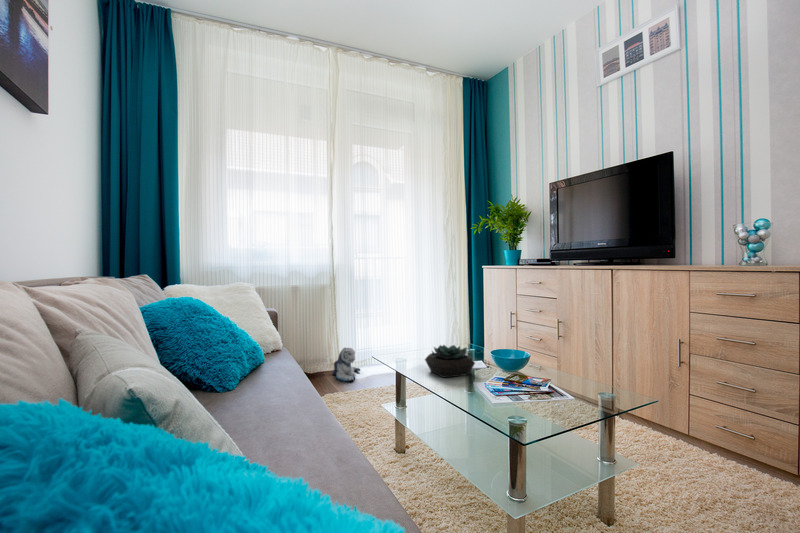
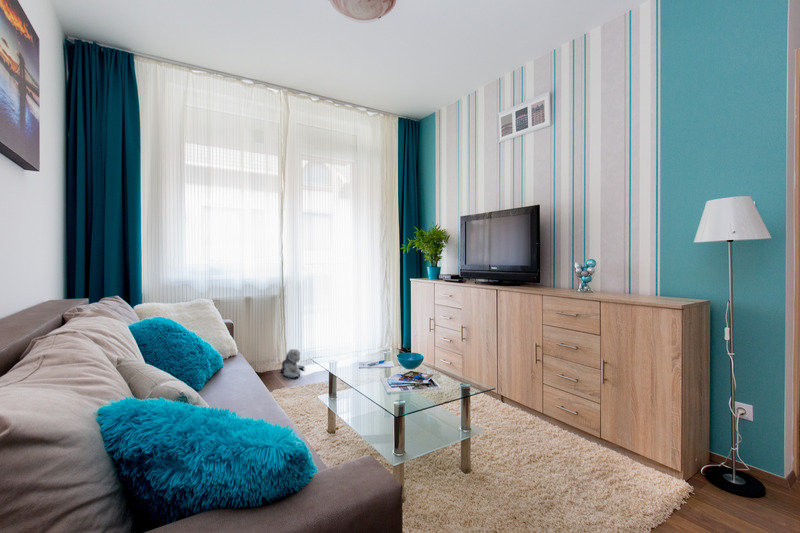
succulent plant: present [425,345,475,377] -> none [350,351,386,376]

